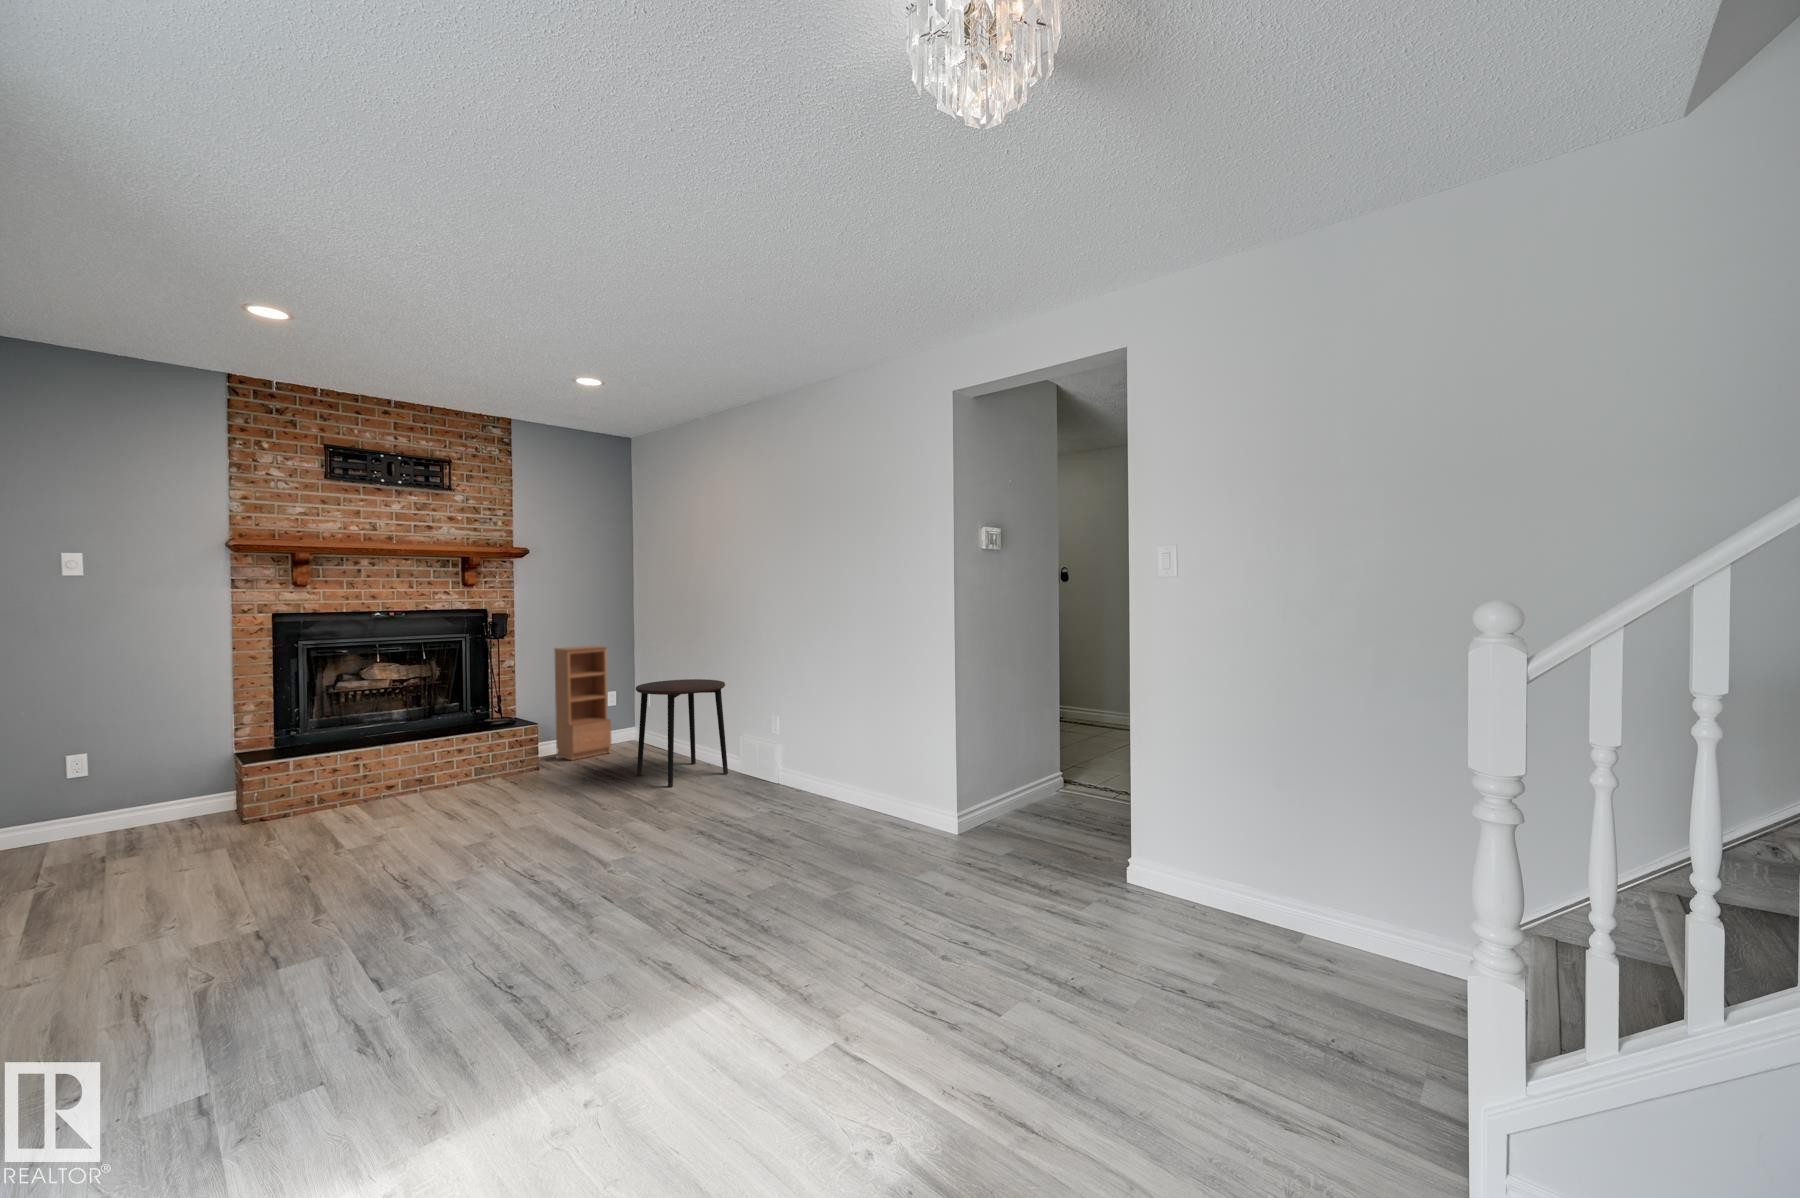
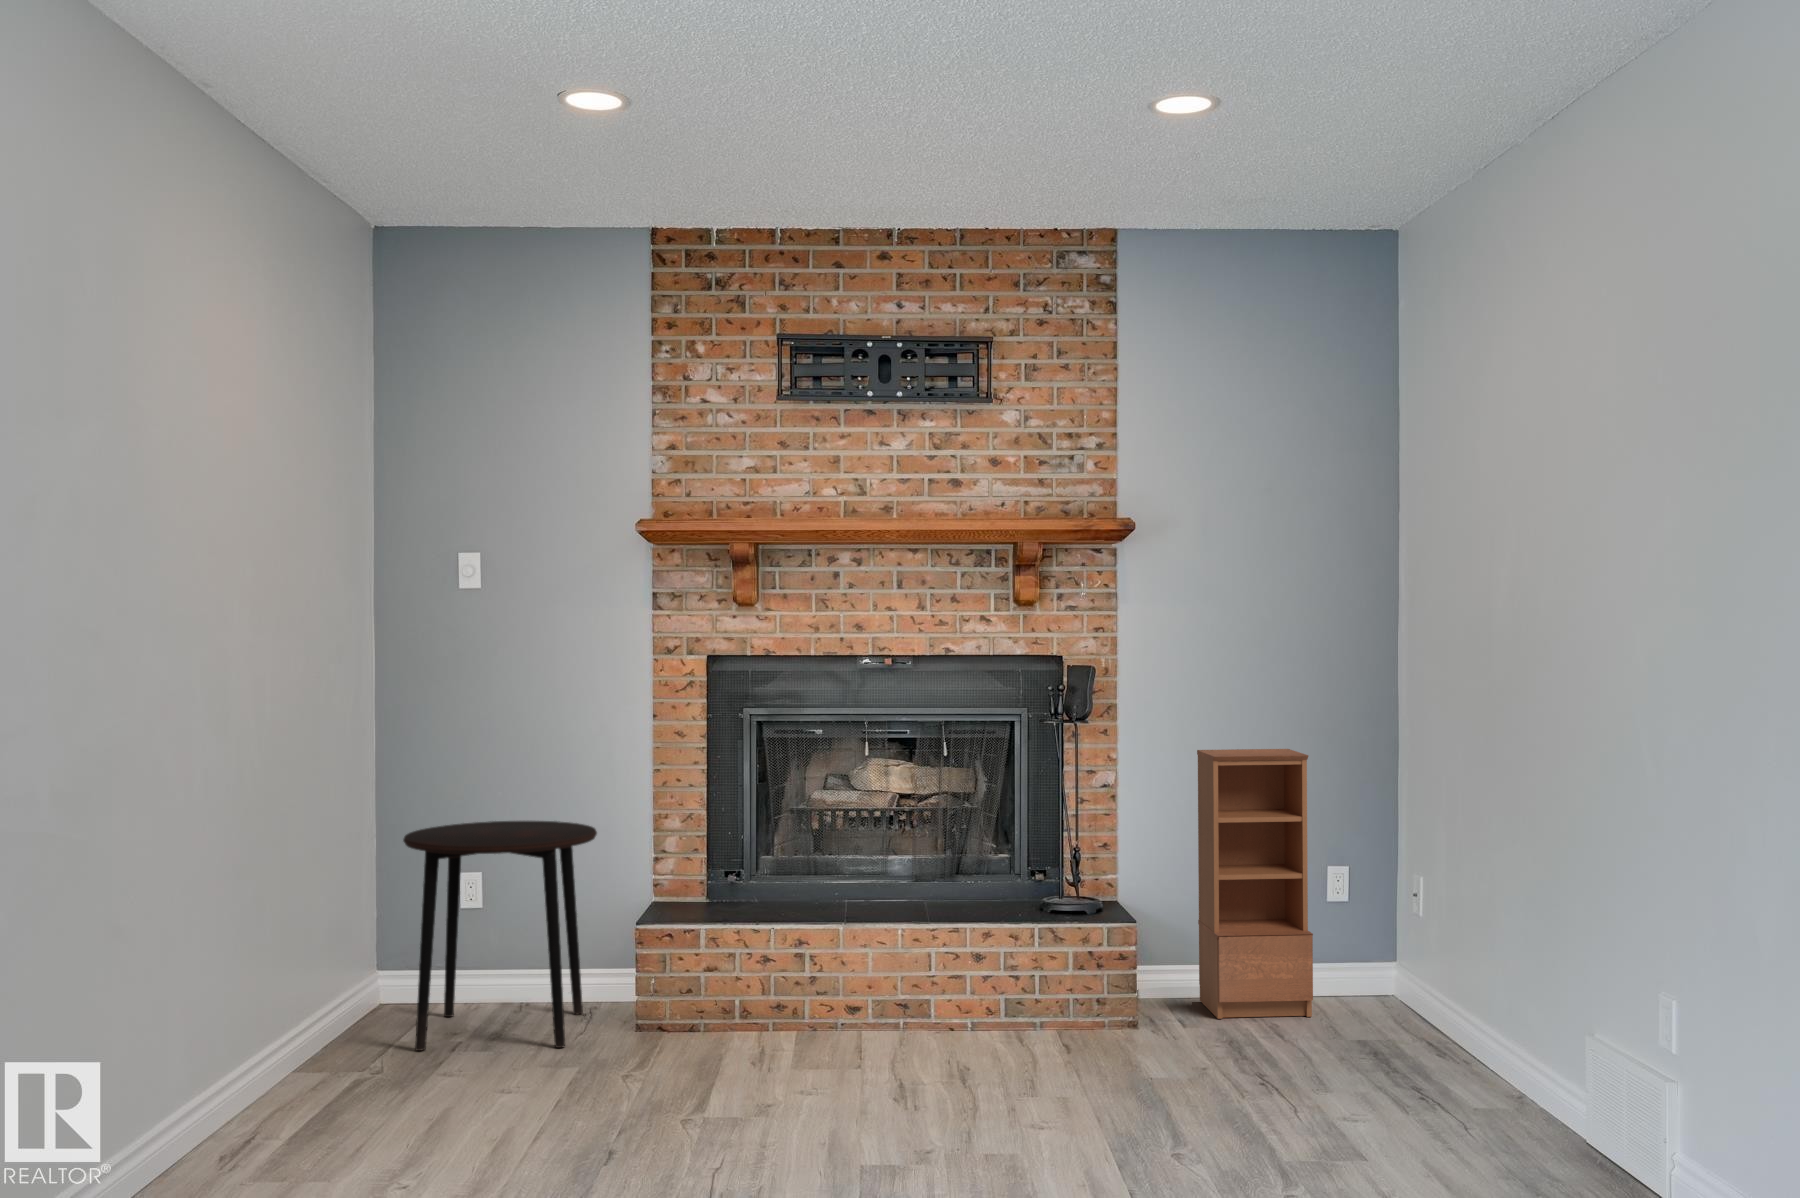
side table: present [636,679,728,787] -> present [403,821,597,1051]

